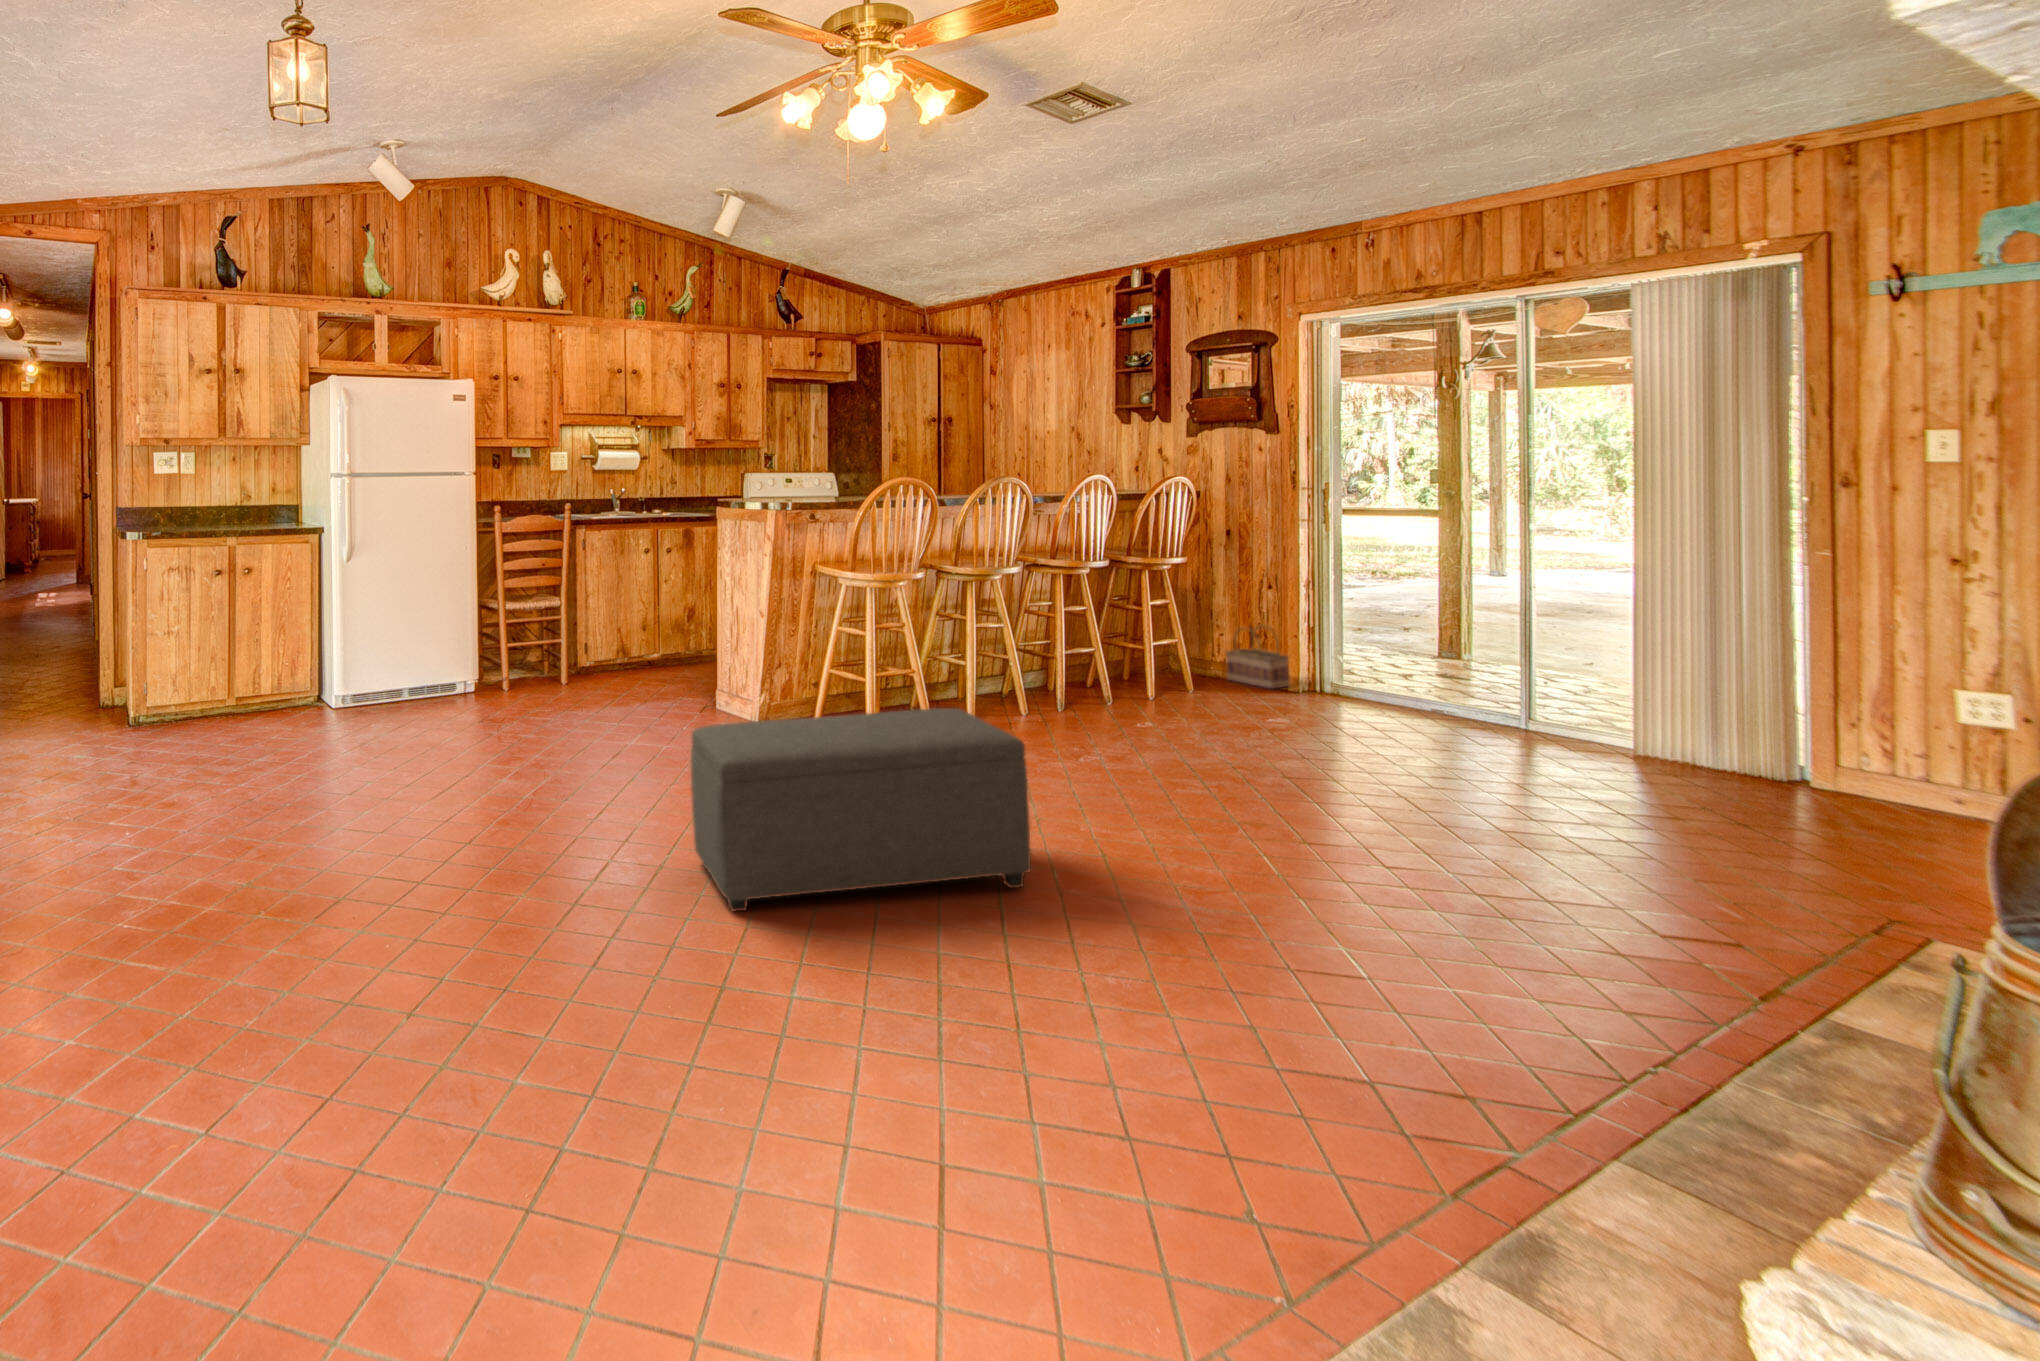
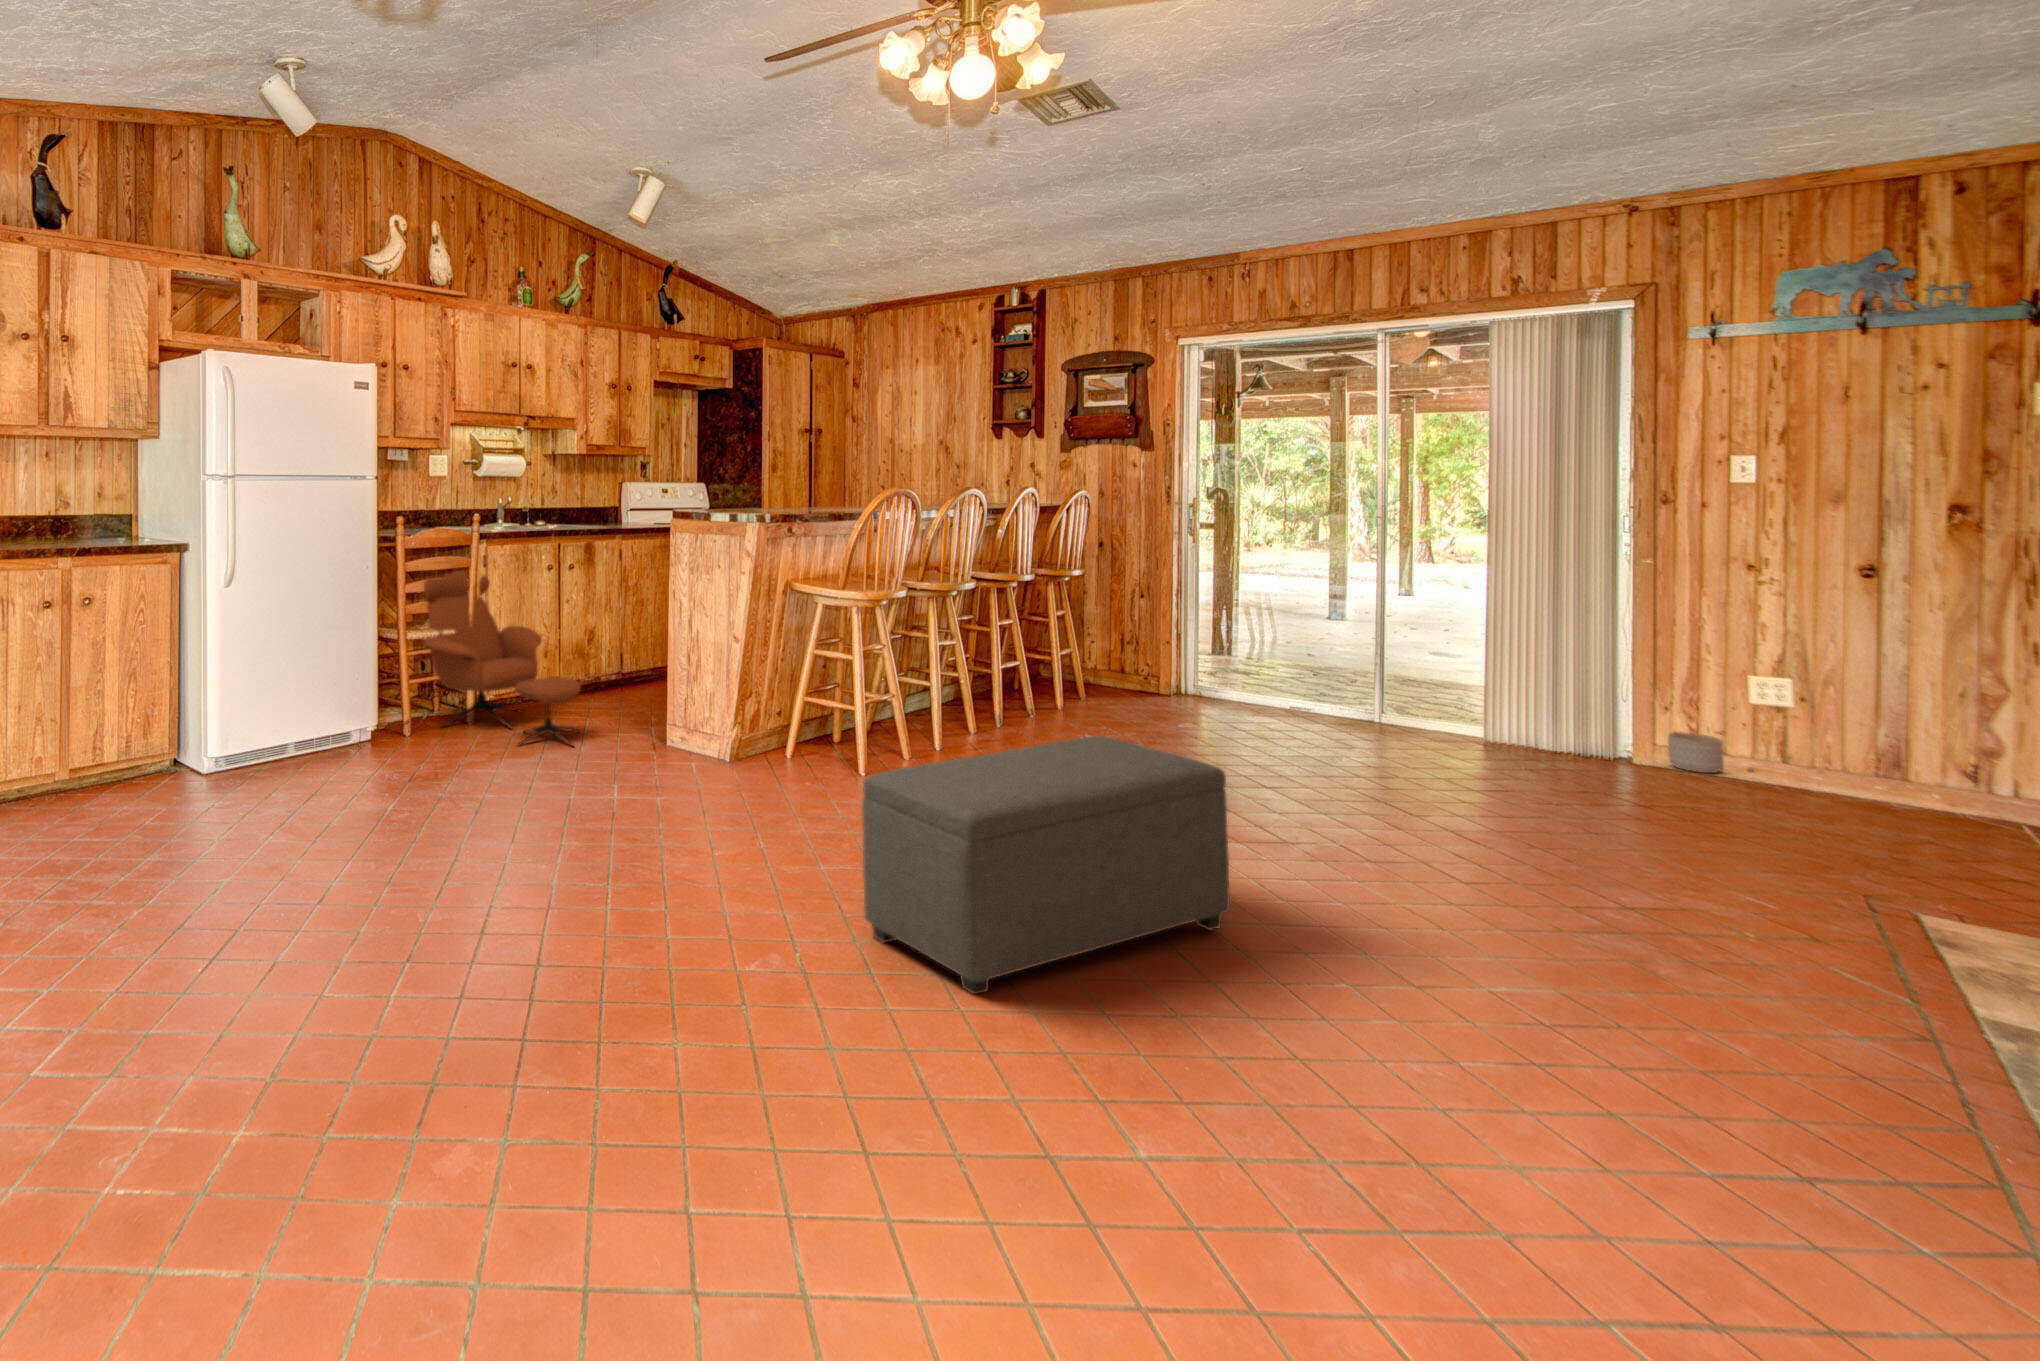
lounge chair: none [524,552,647,706] -> present [424,571,581,745]
basket: present [1226,624,1290,689] -> none [1107,634,1166,696]
planter: none [1836,753,1909,803] -> present [1668,732,1724,773]

